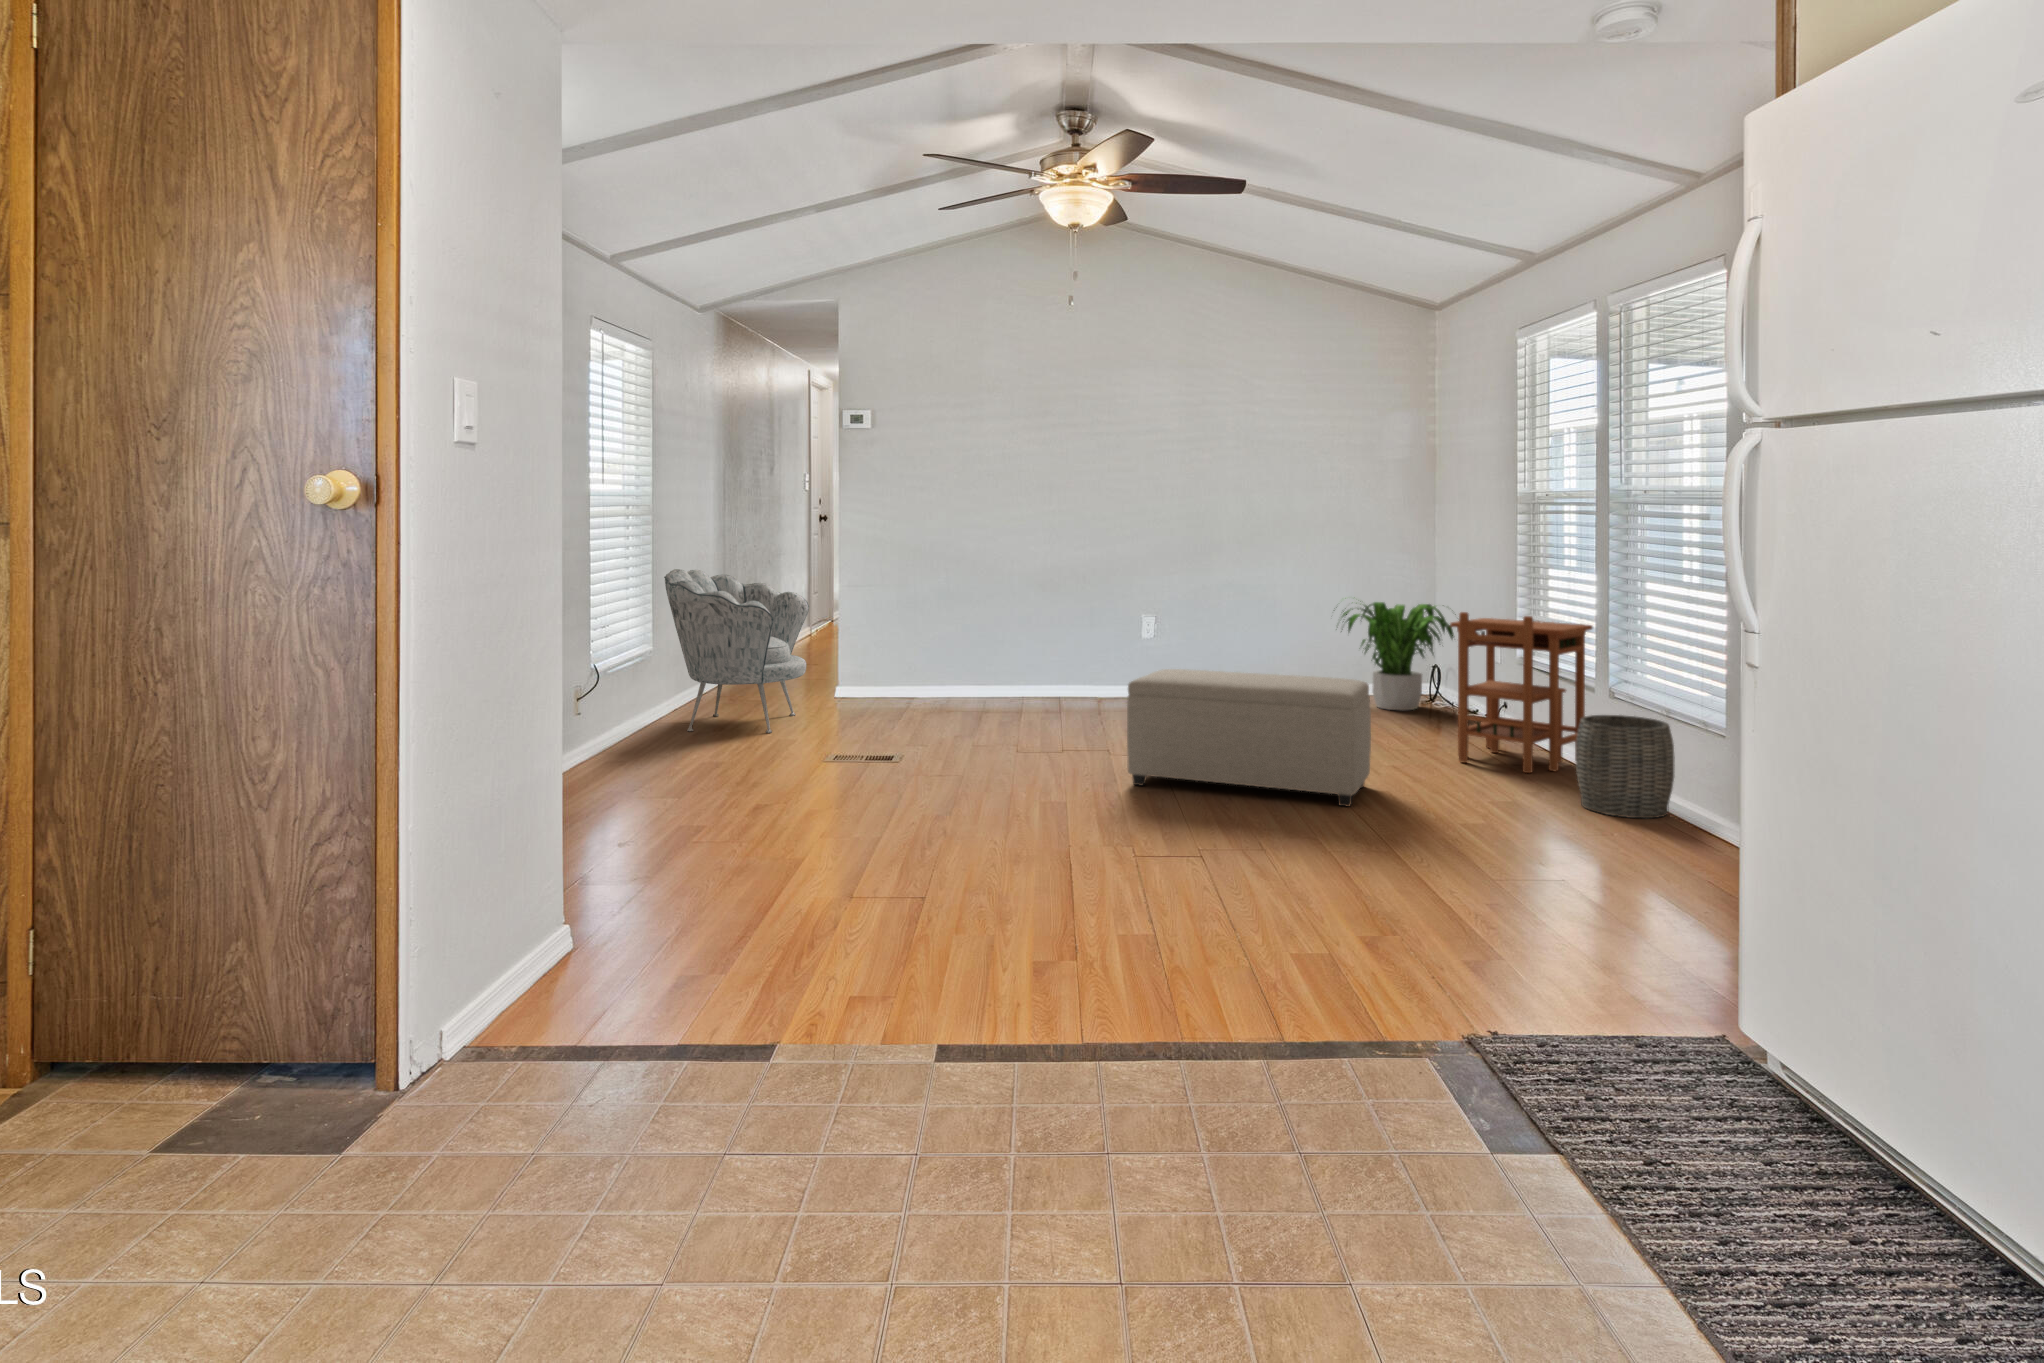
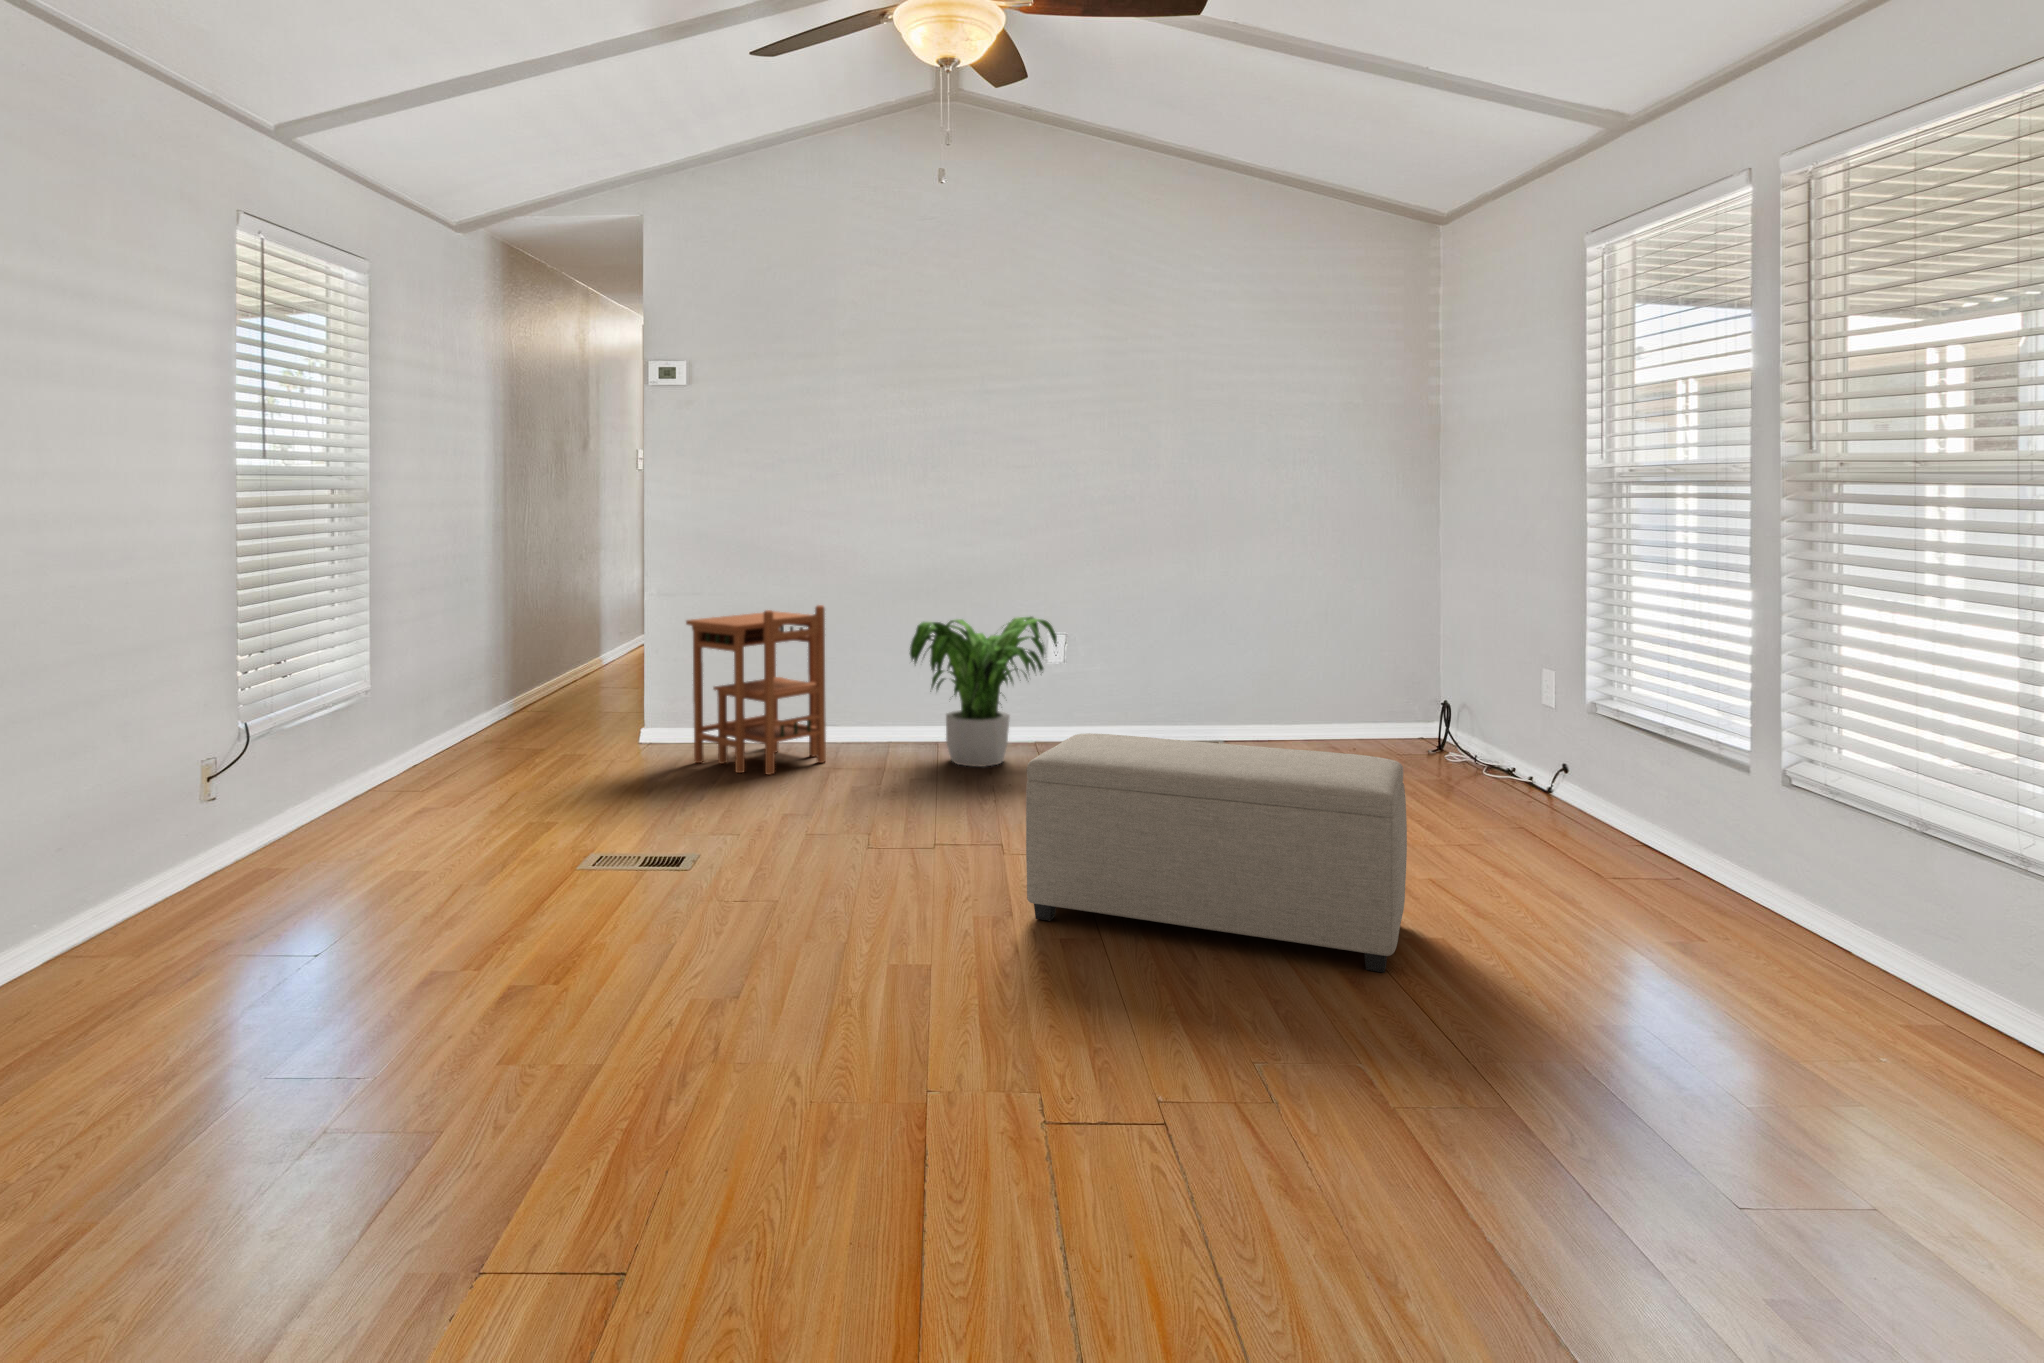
armchair: present [664,569,809,733] -> none [384,578,599,808]
potted plant: present [1342,602,1456,710] -> present [910,617,1057,766]
side table: present [1450,612,1592,773] -> present [686,605,826,775]
woven basket: present [1576,715,1675,818] -> none [1749,821,1931,1005]

